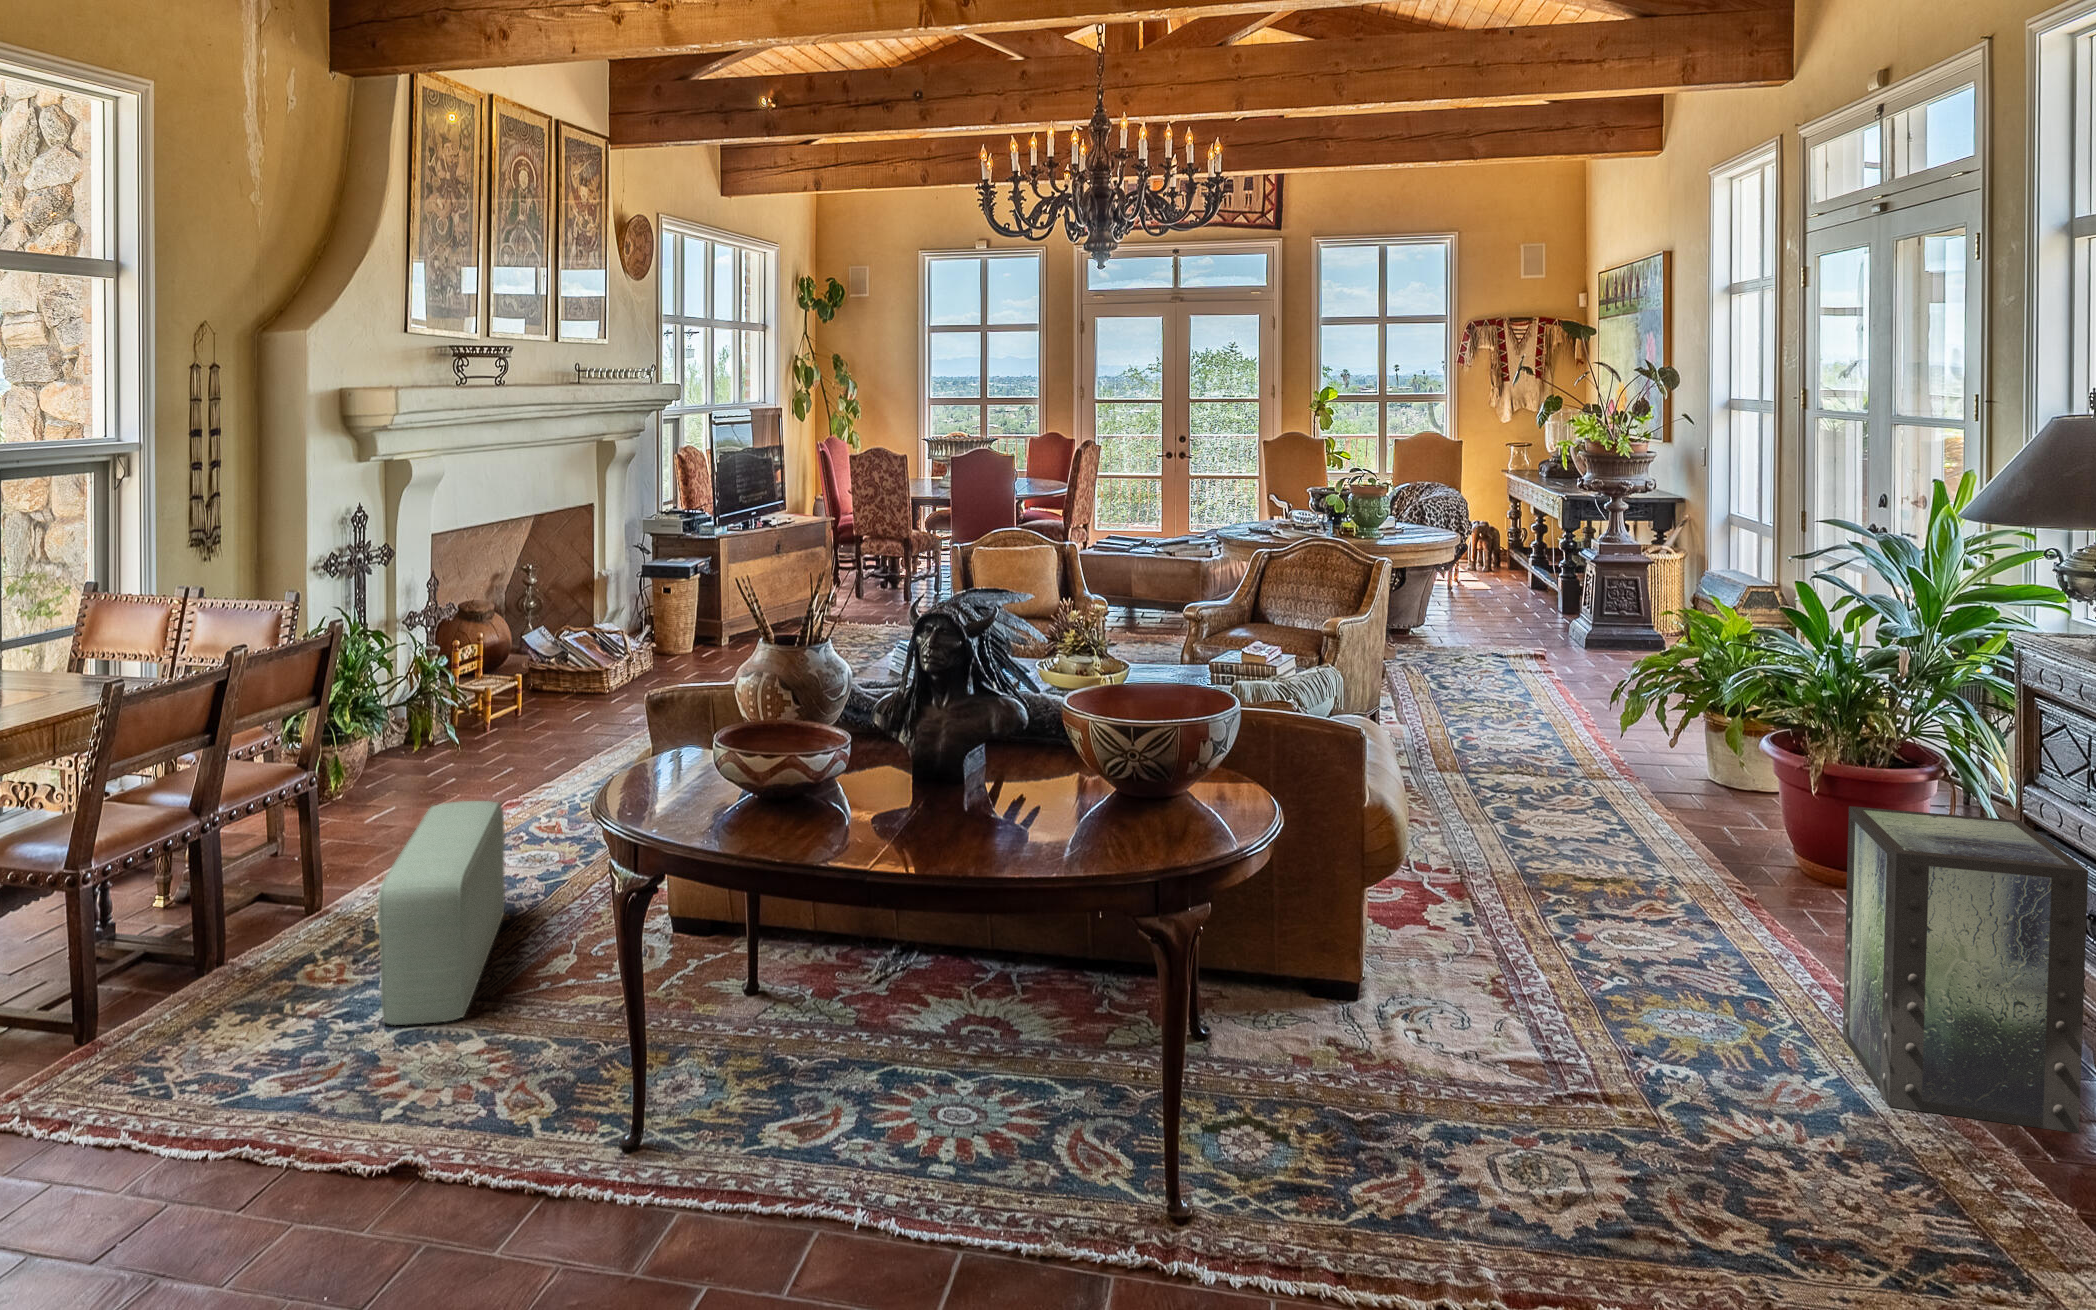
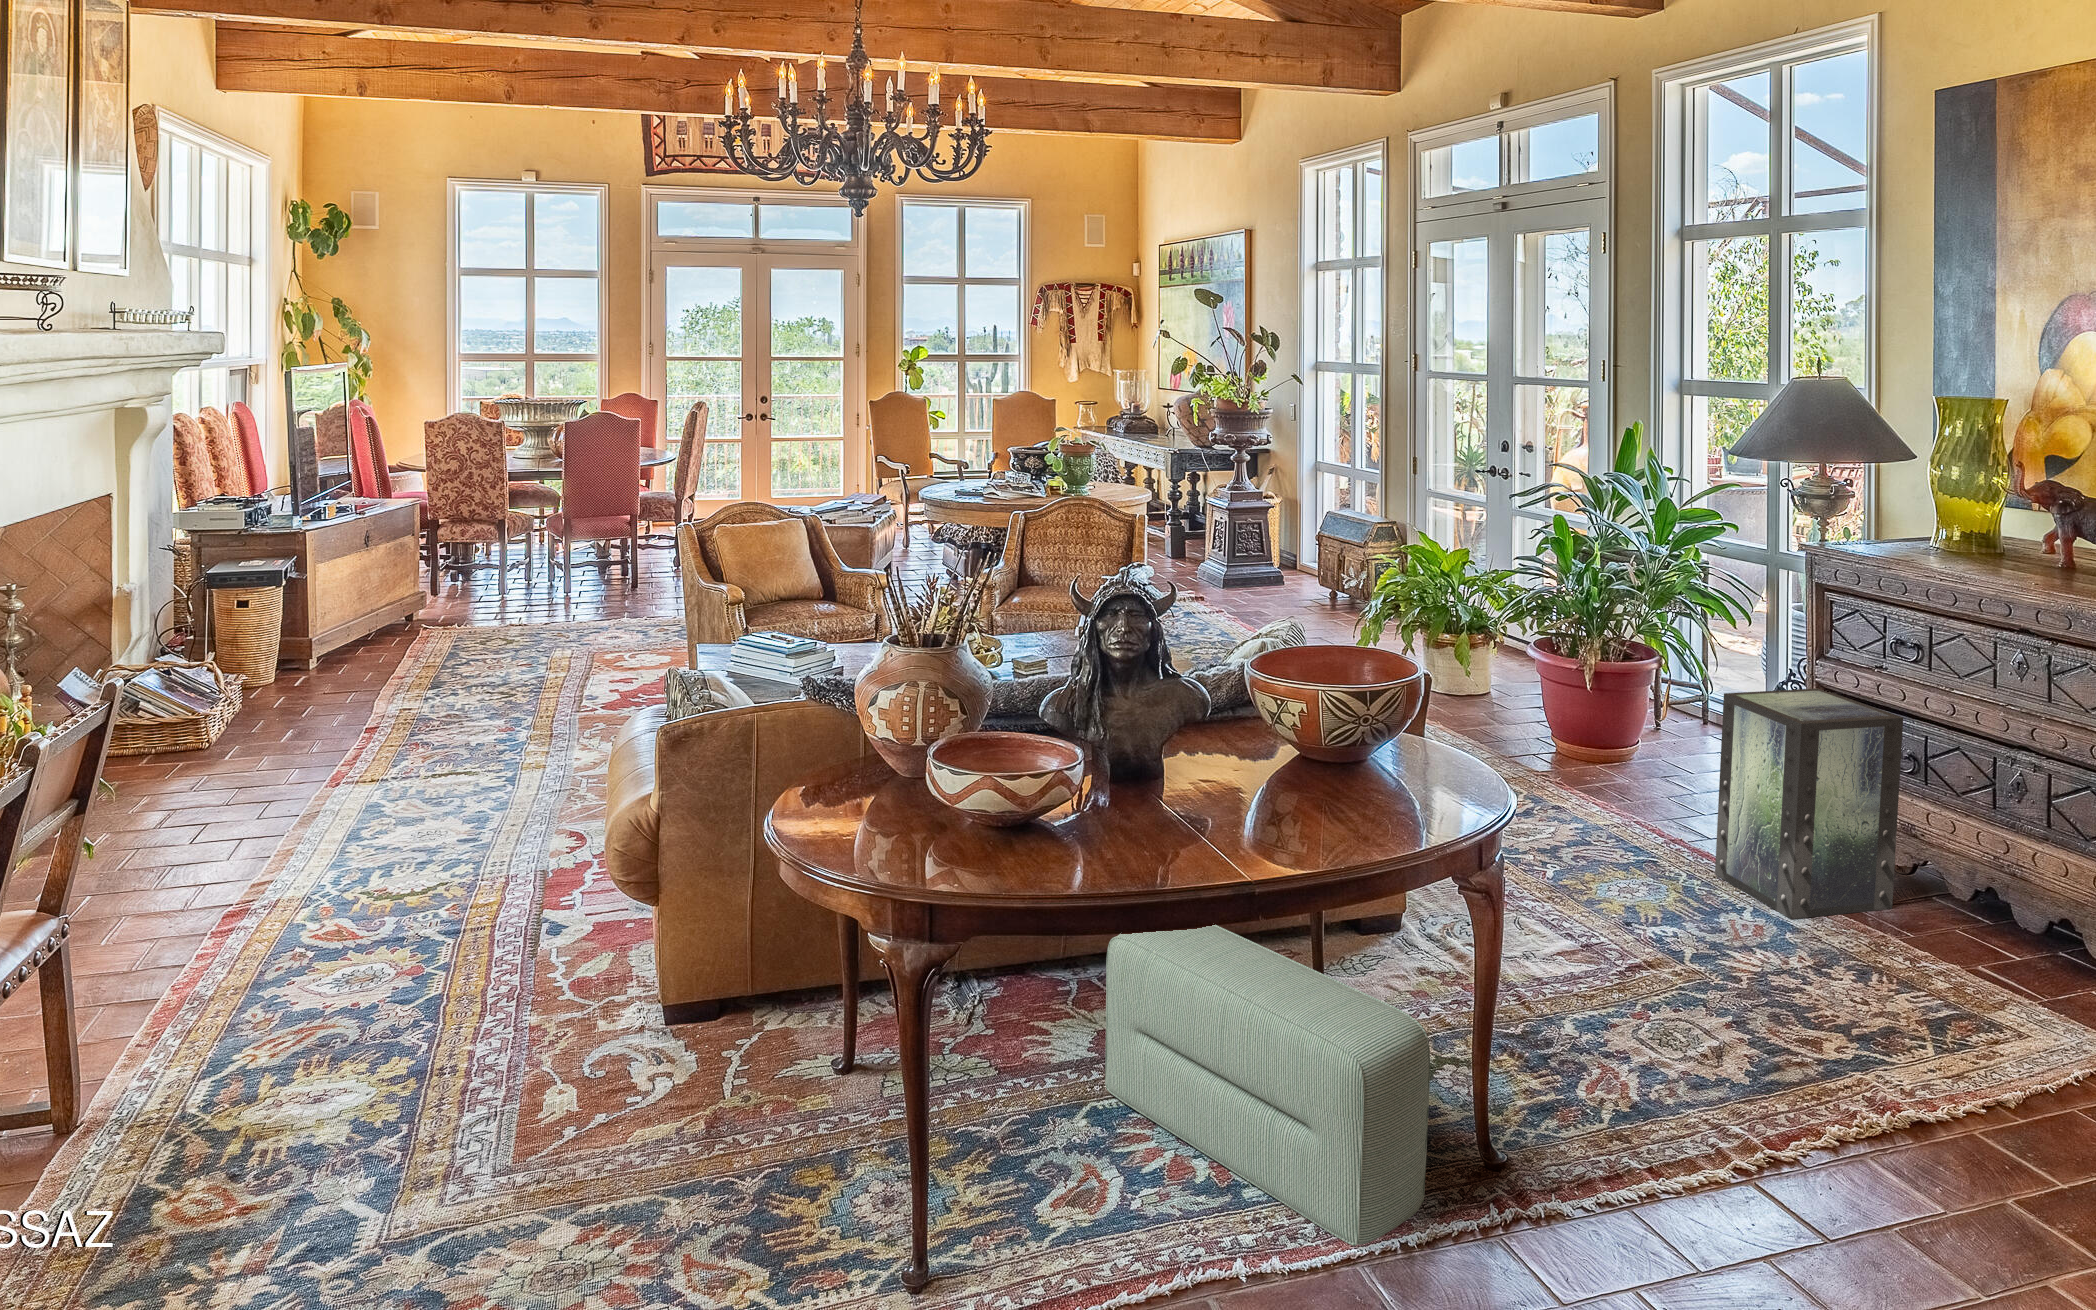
pouf: present [378,801,505,1025] -> present [1105,925,1430,1246]

